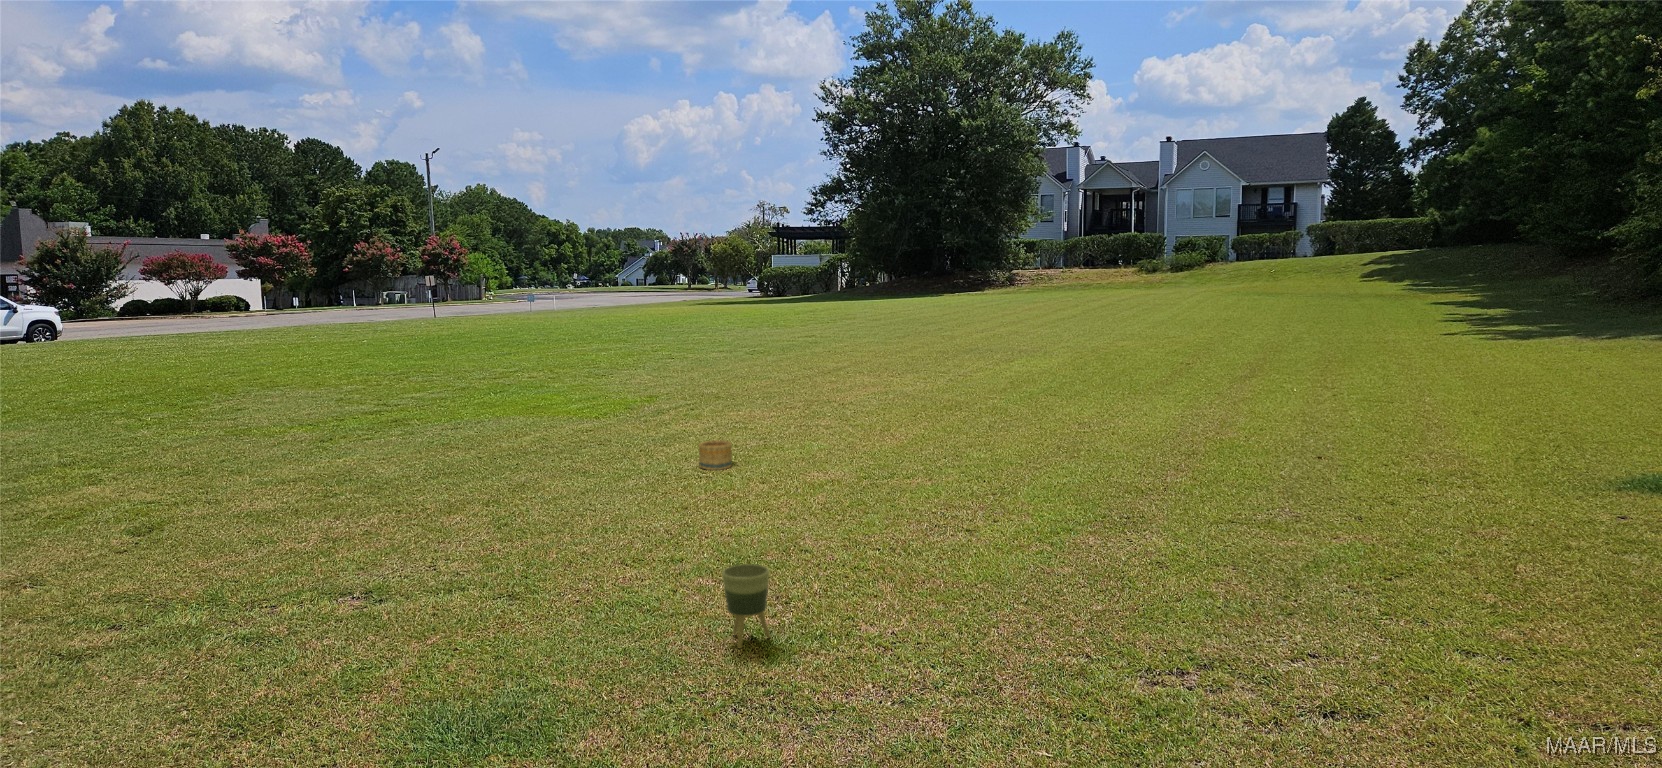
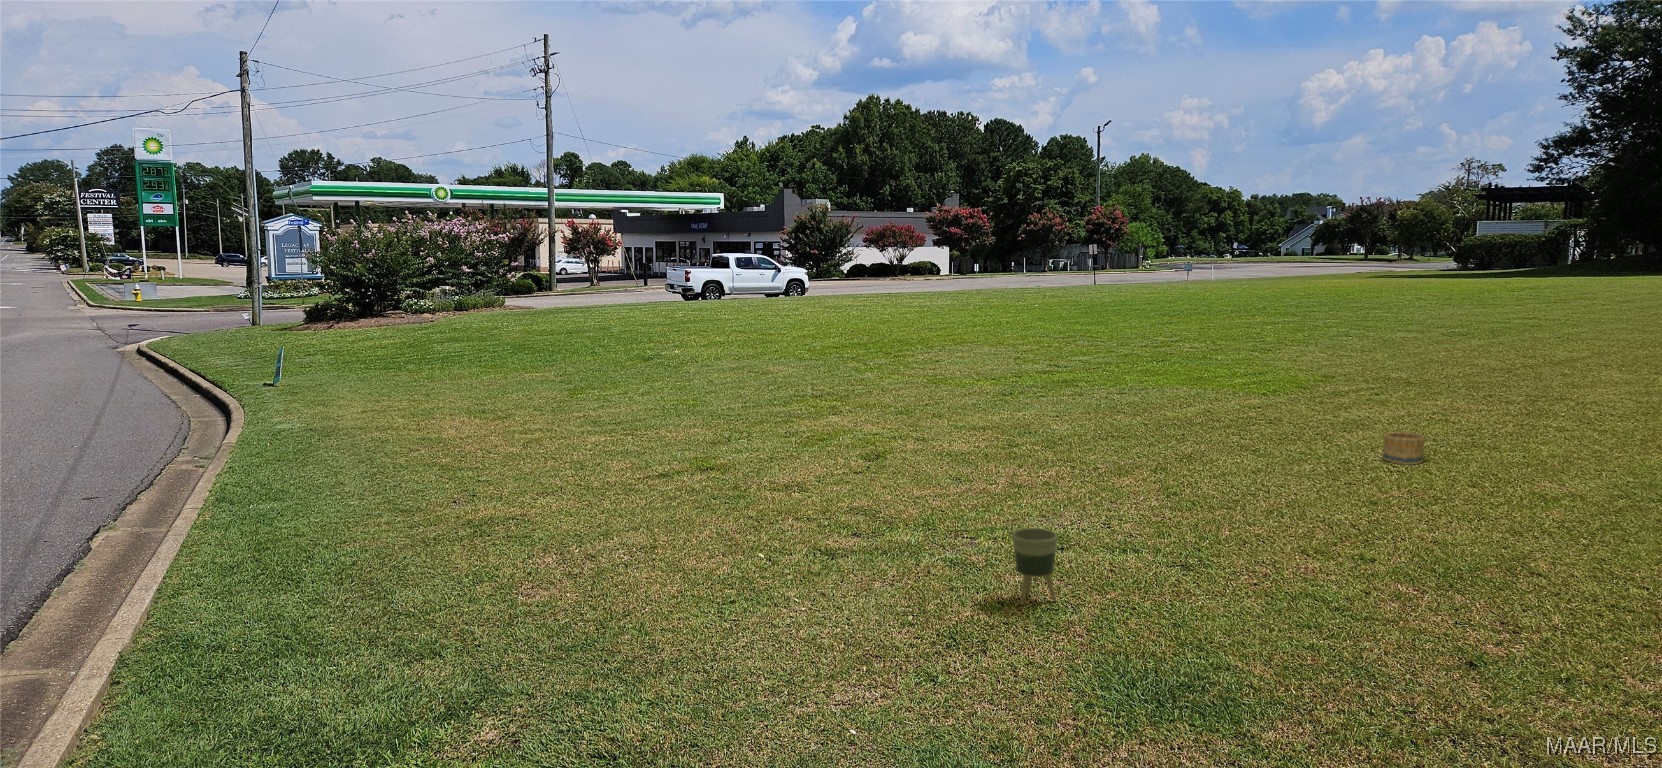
planter: present [722,564,770,648] -> present [1012,528,1058,605]

